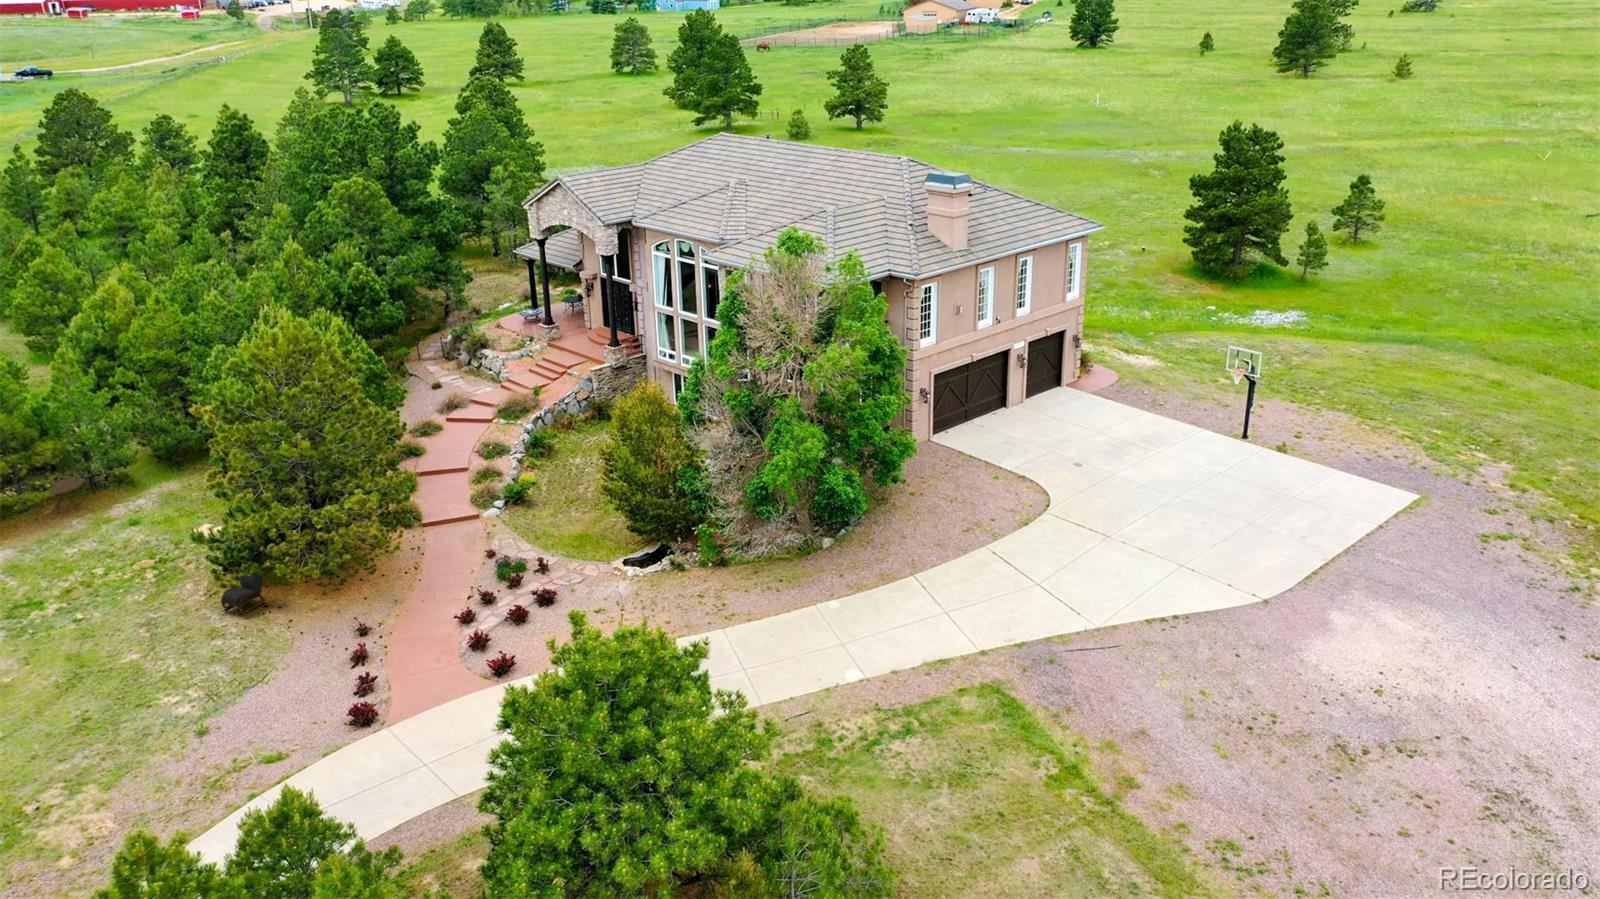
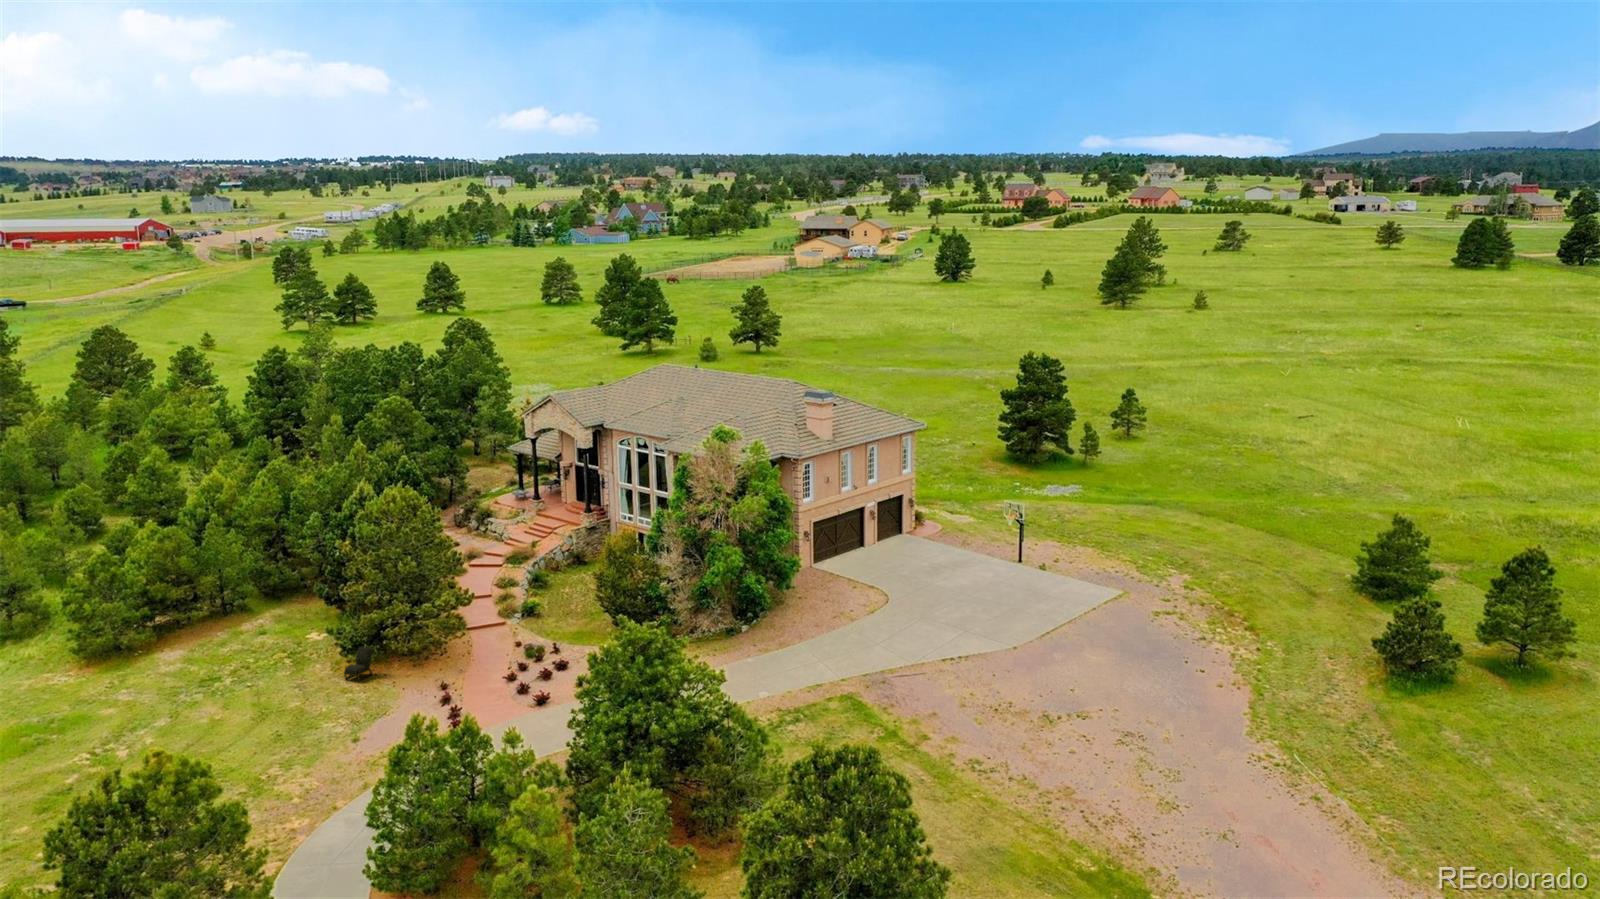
round table: present [39,479,82,513] -> none [188,607,218,632]

